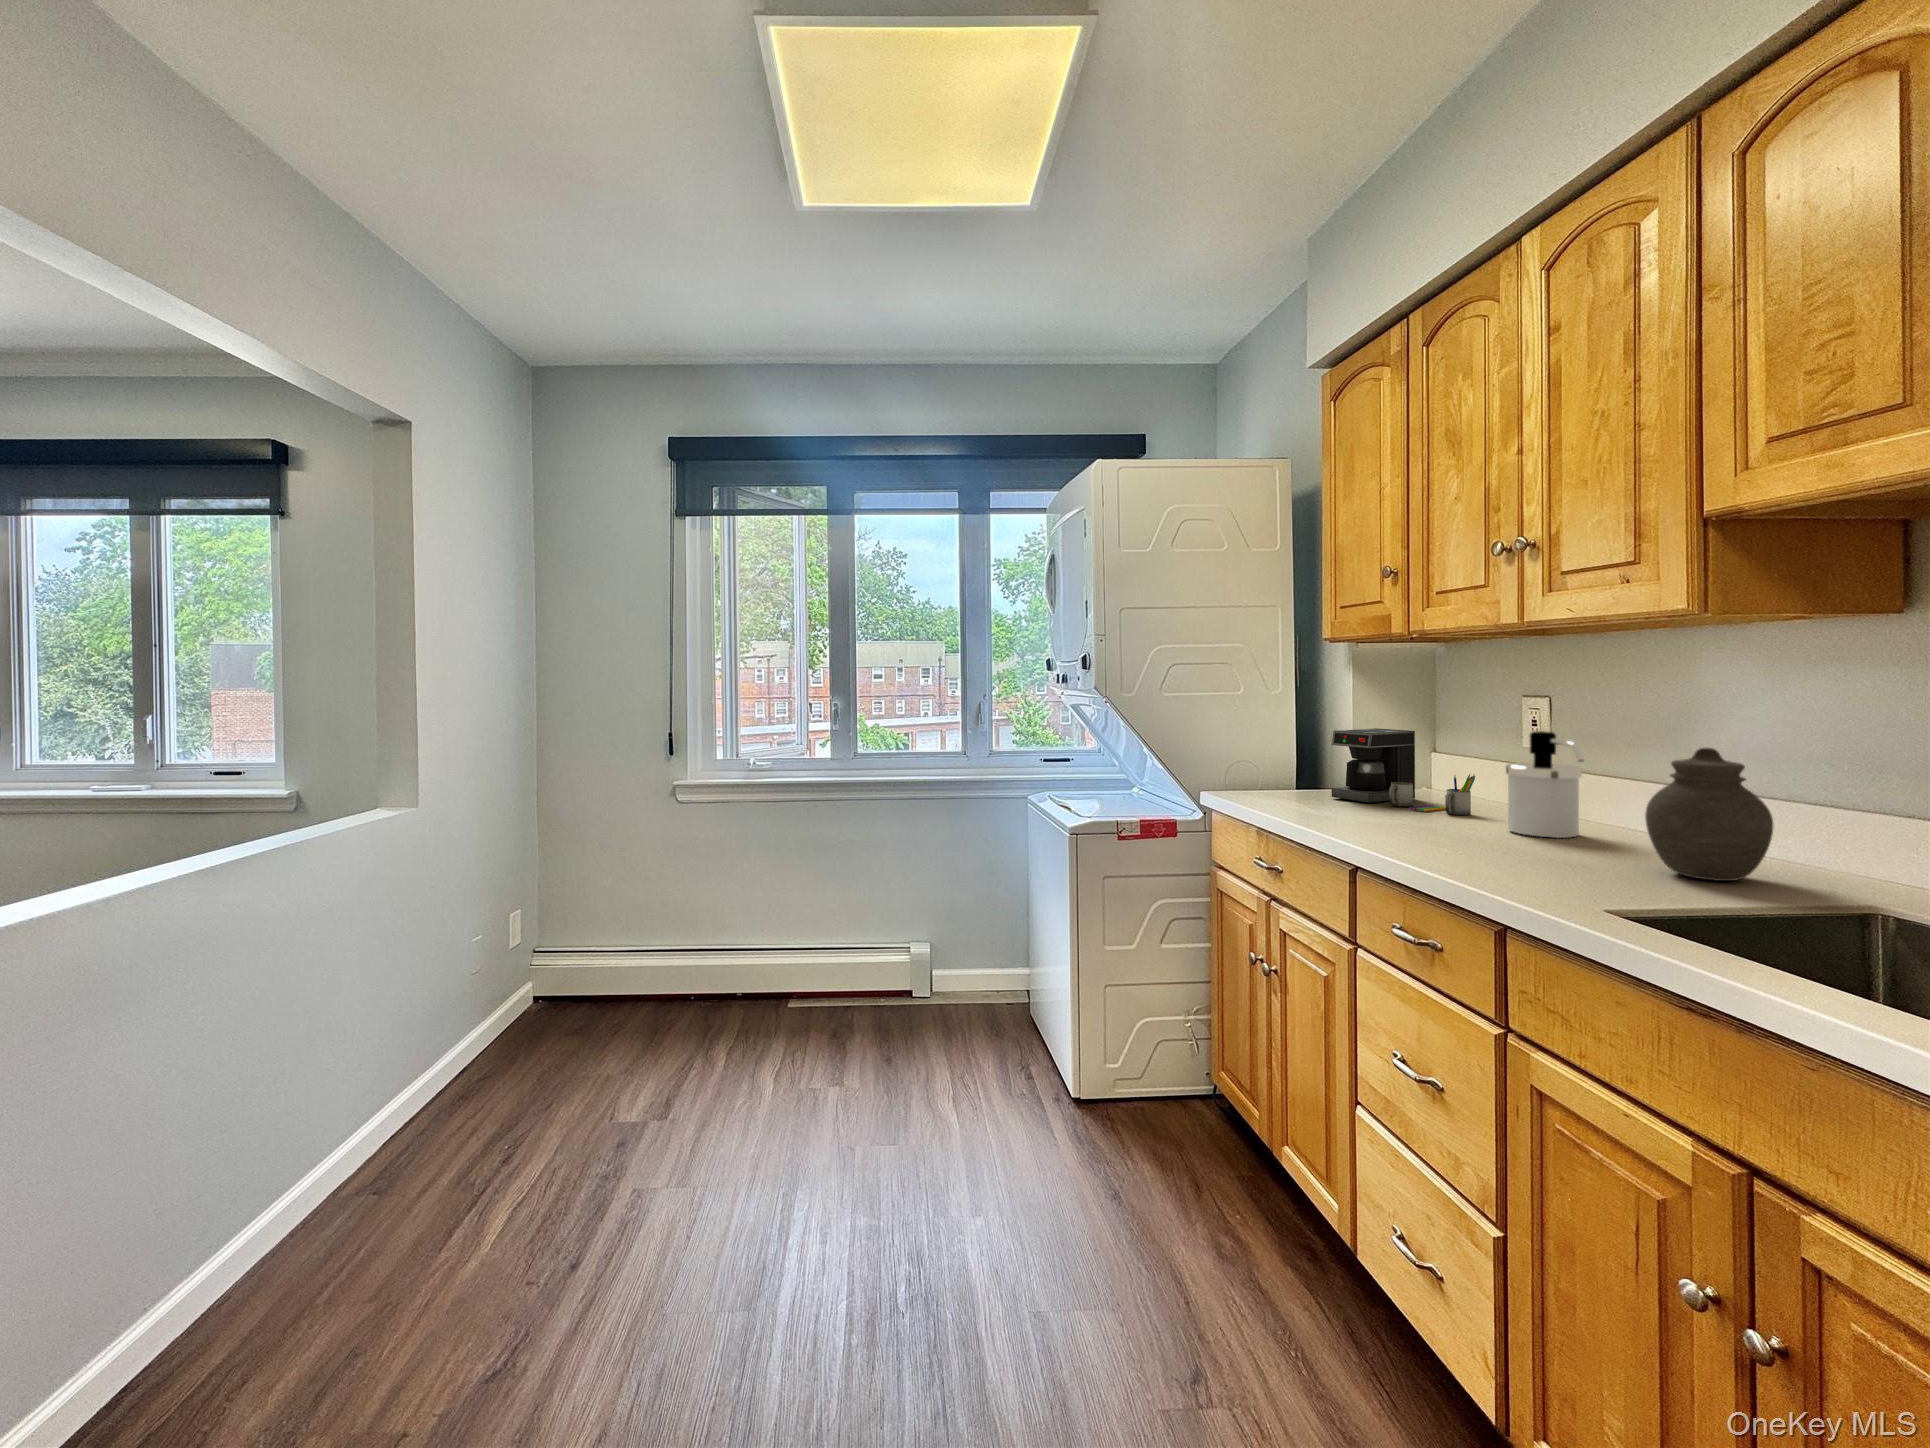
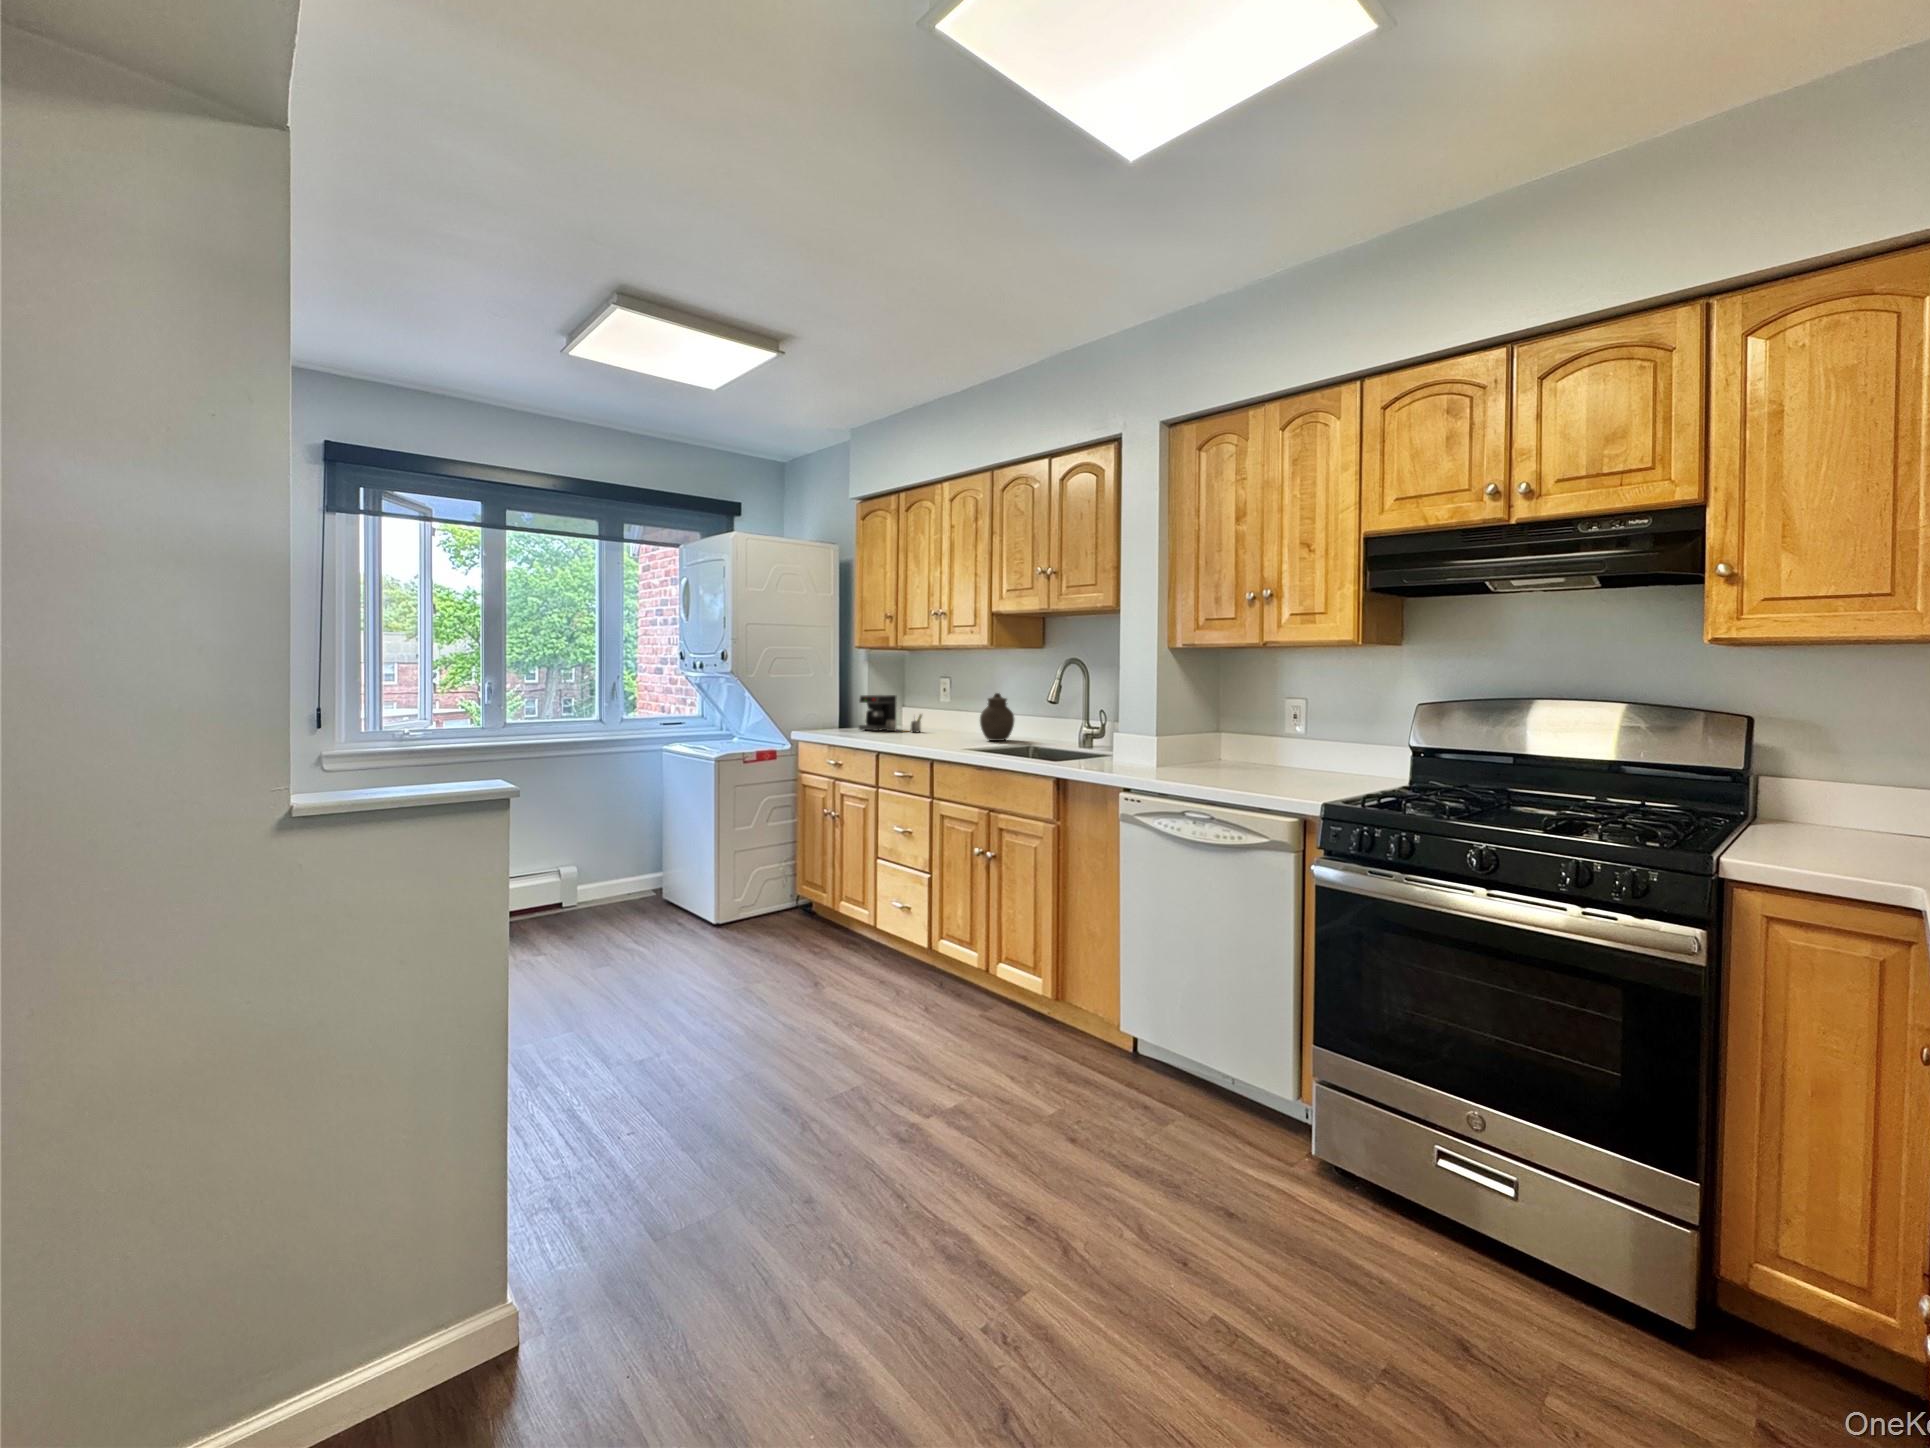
soap dispenser: present [1505,731,1584,838] -> none [935,691,962,736]

